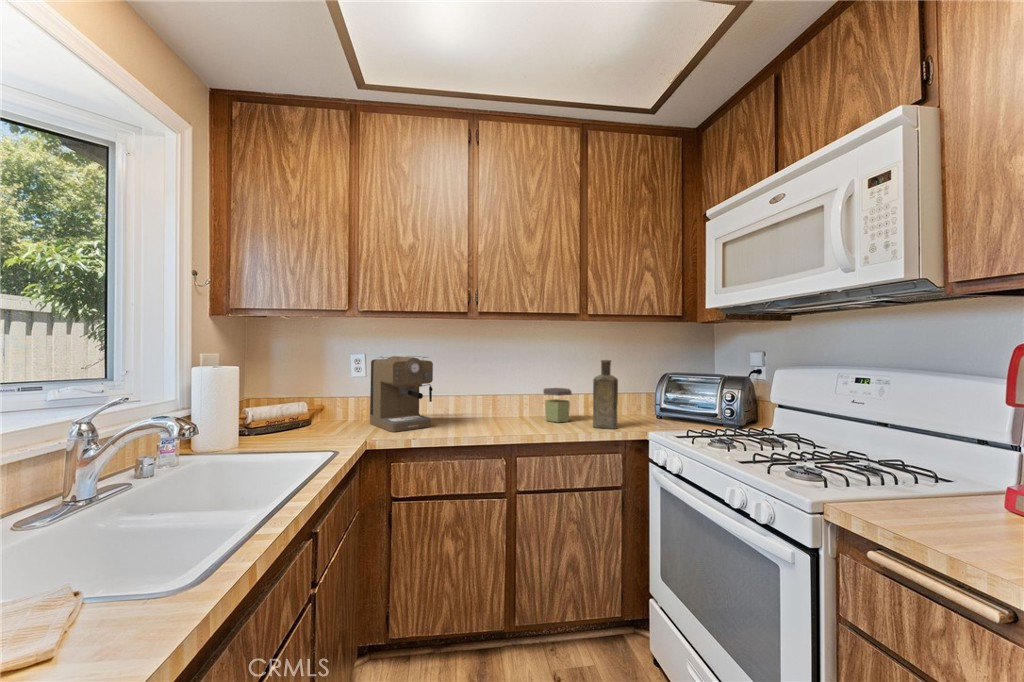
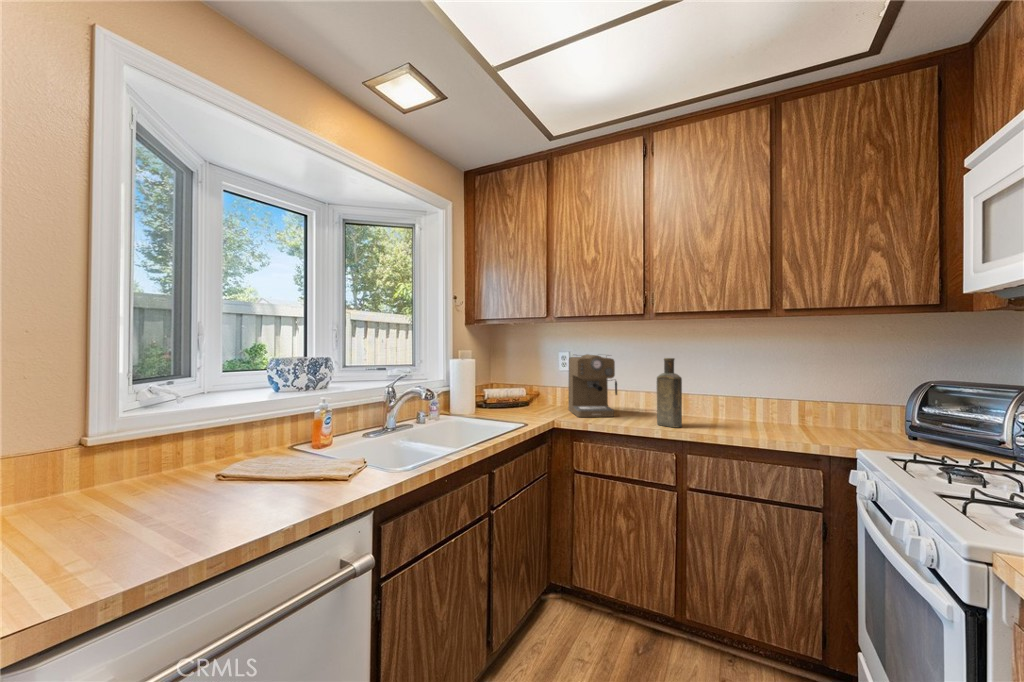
bottle: present [593,360,618,429] -> present [657,358,682,427]
jar: present [543,388,572,423] -> none [733,390,770,427]

